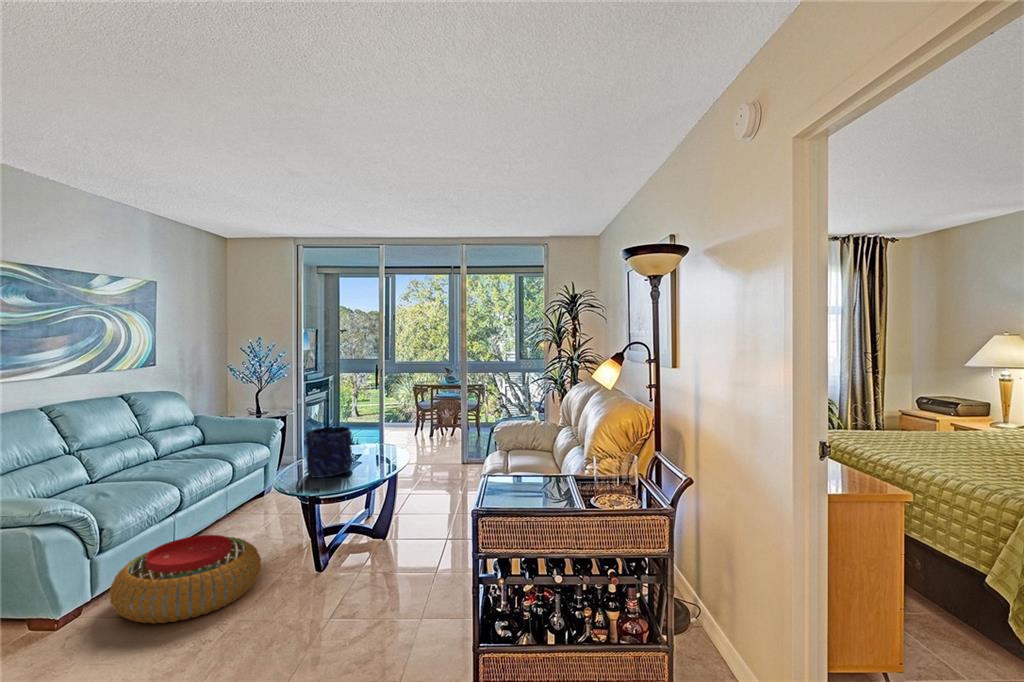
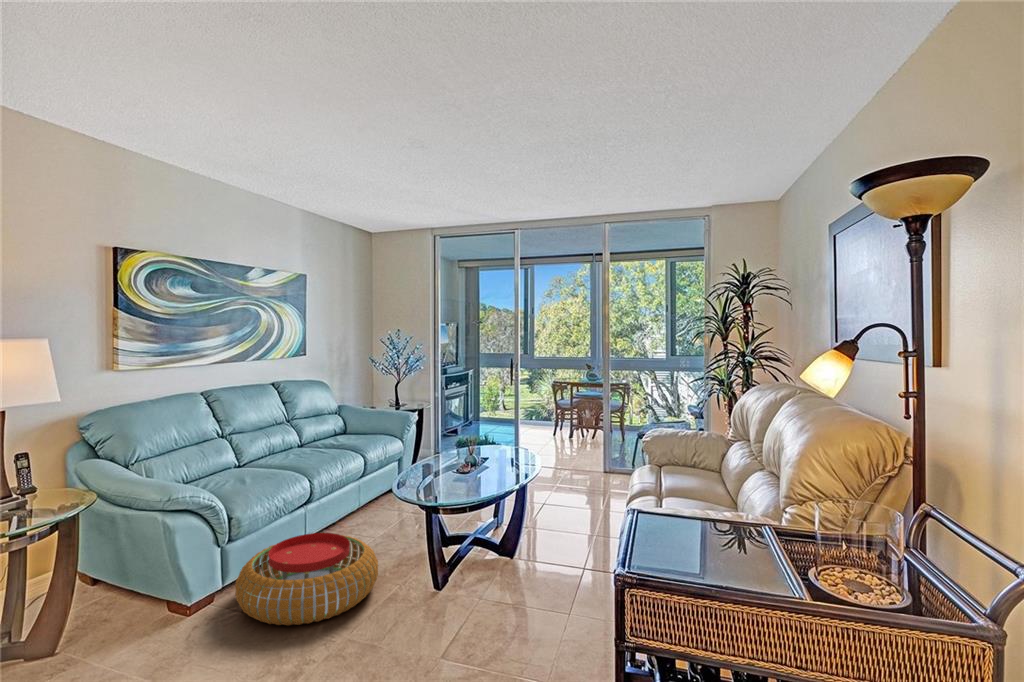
vase: present [306,426,352,478] -> none [429,426,477,483]

